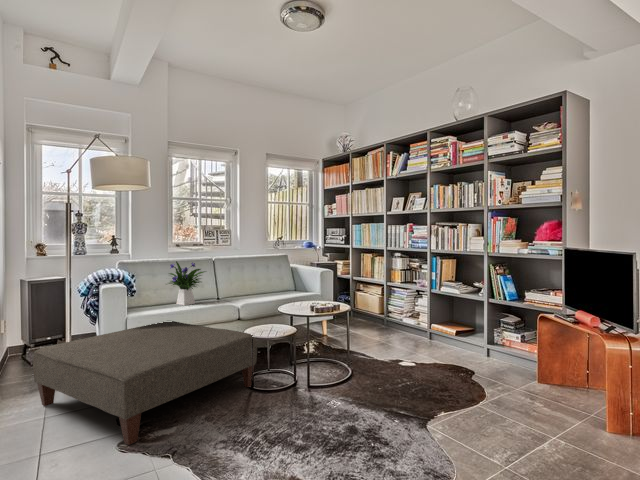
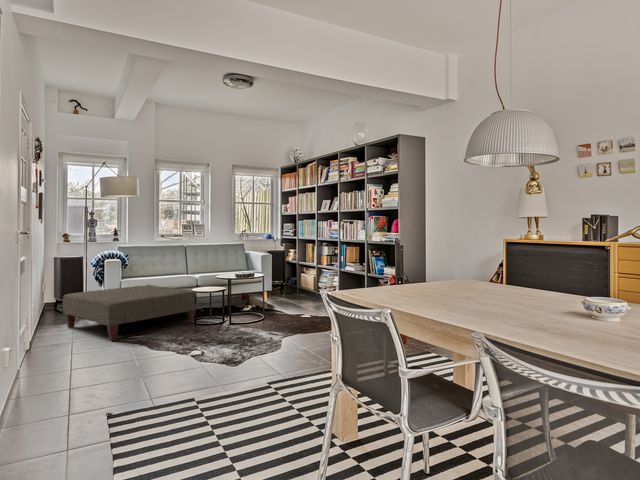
flower arrangement: present [169,261,205,305] -> none [146,246,176,276]

